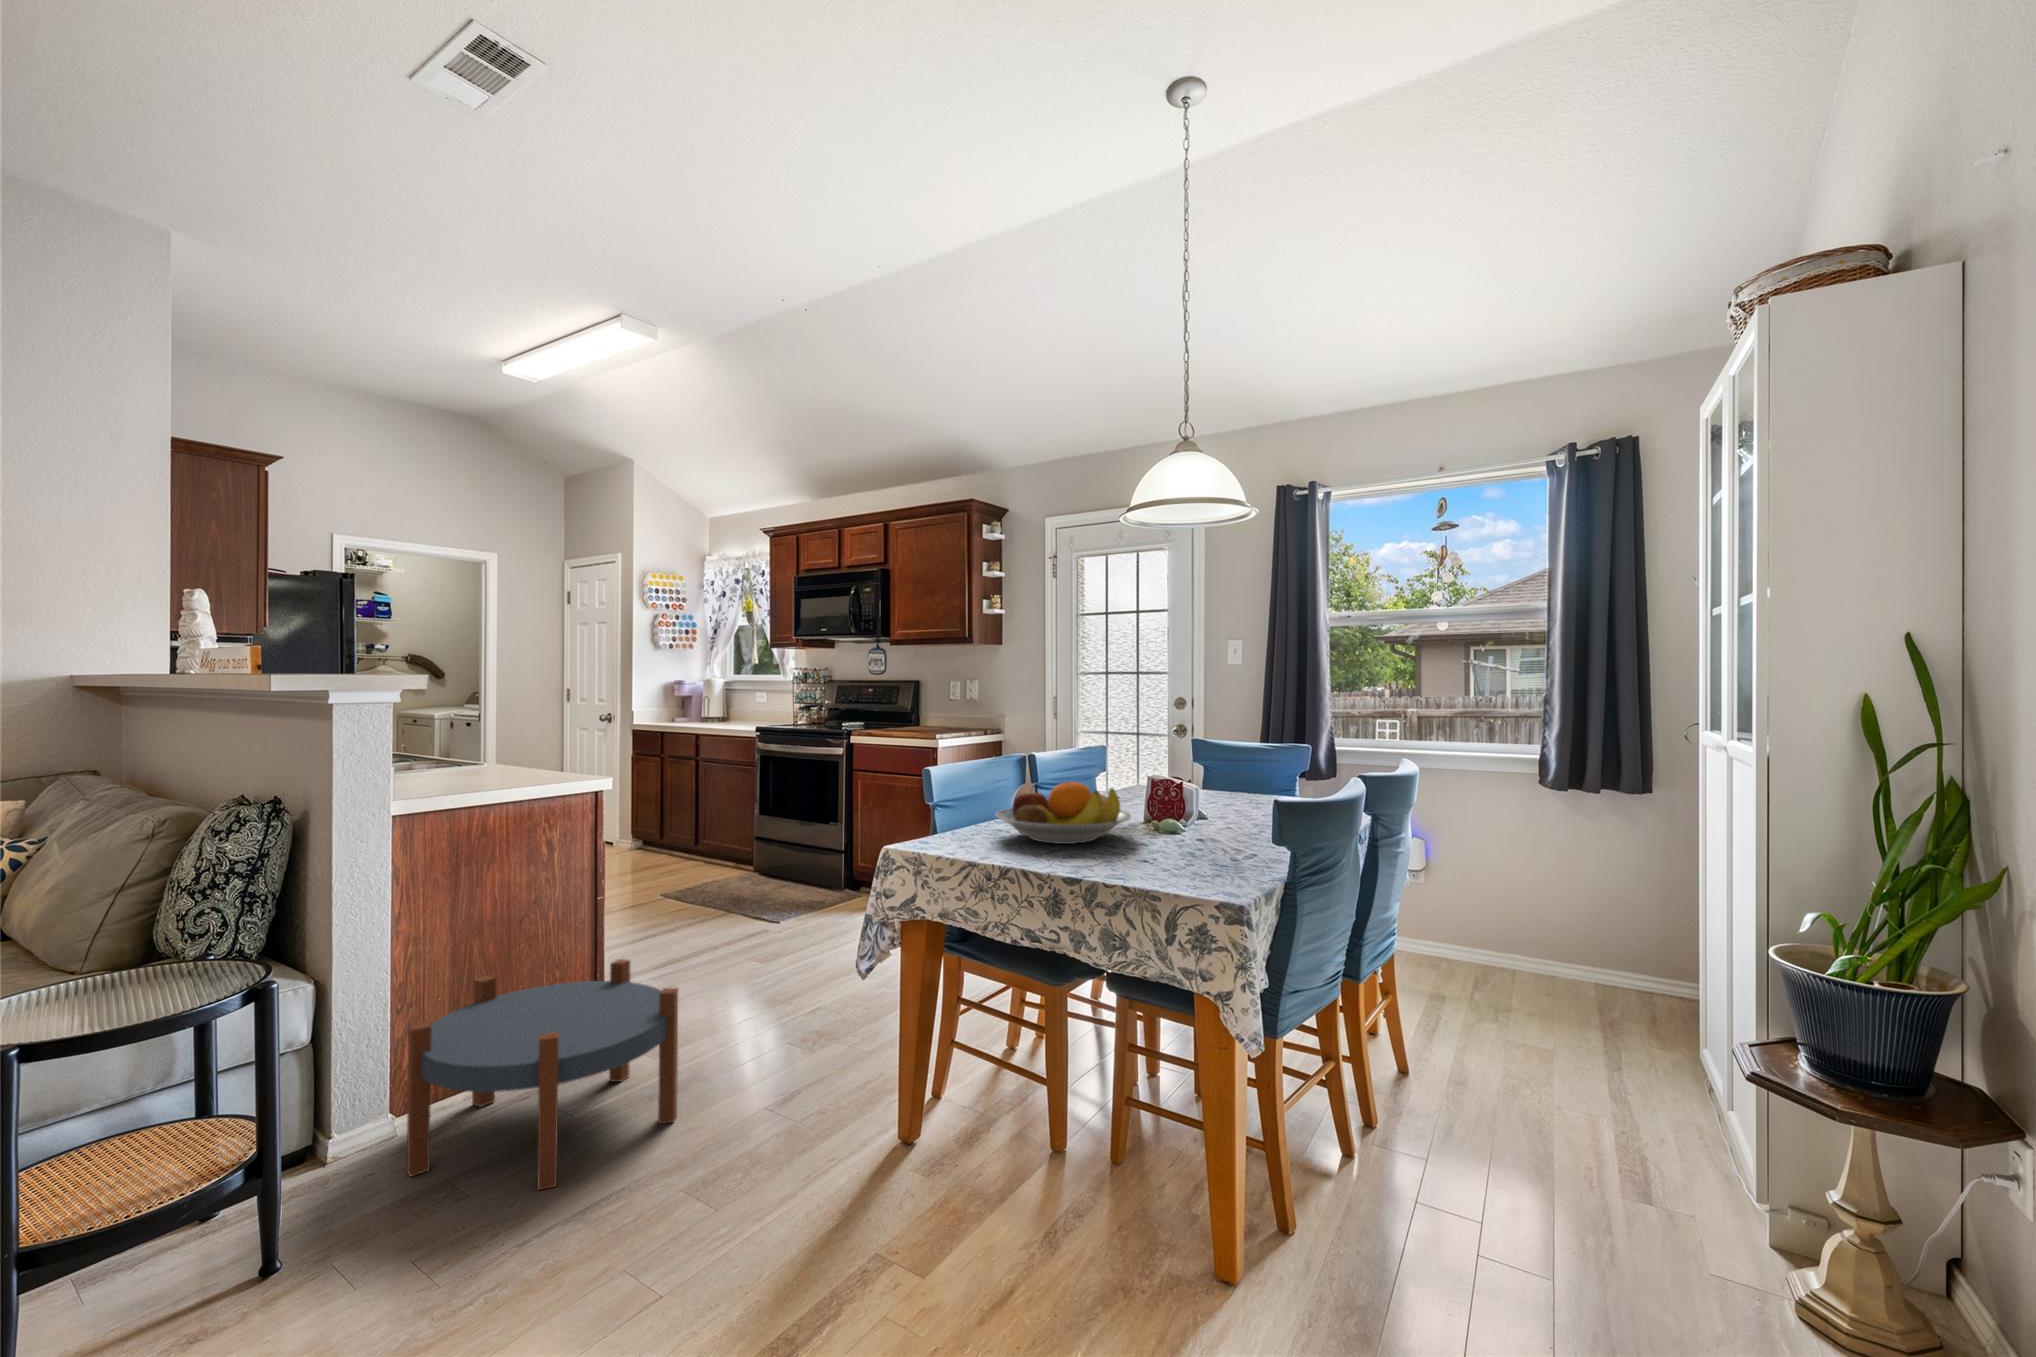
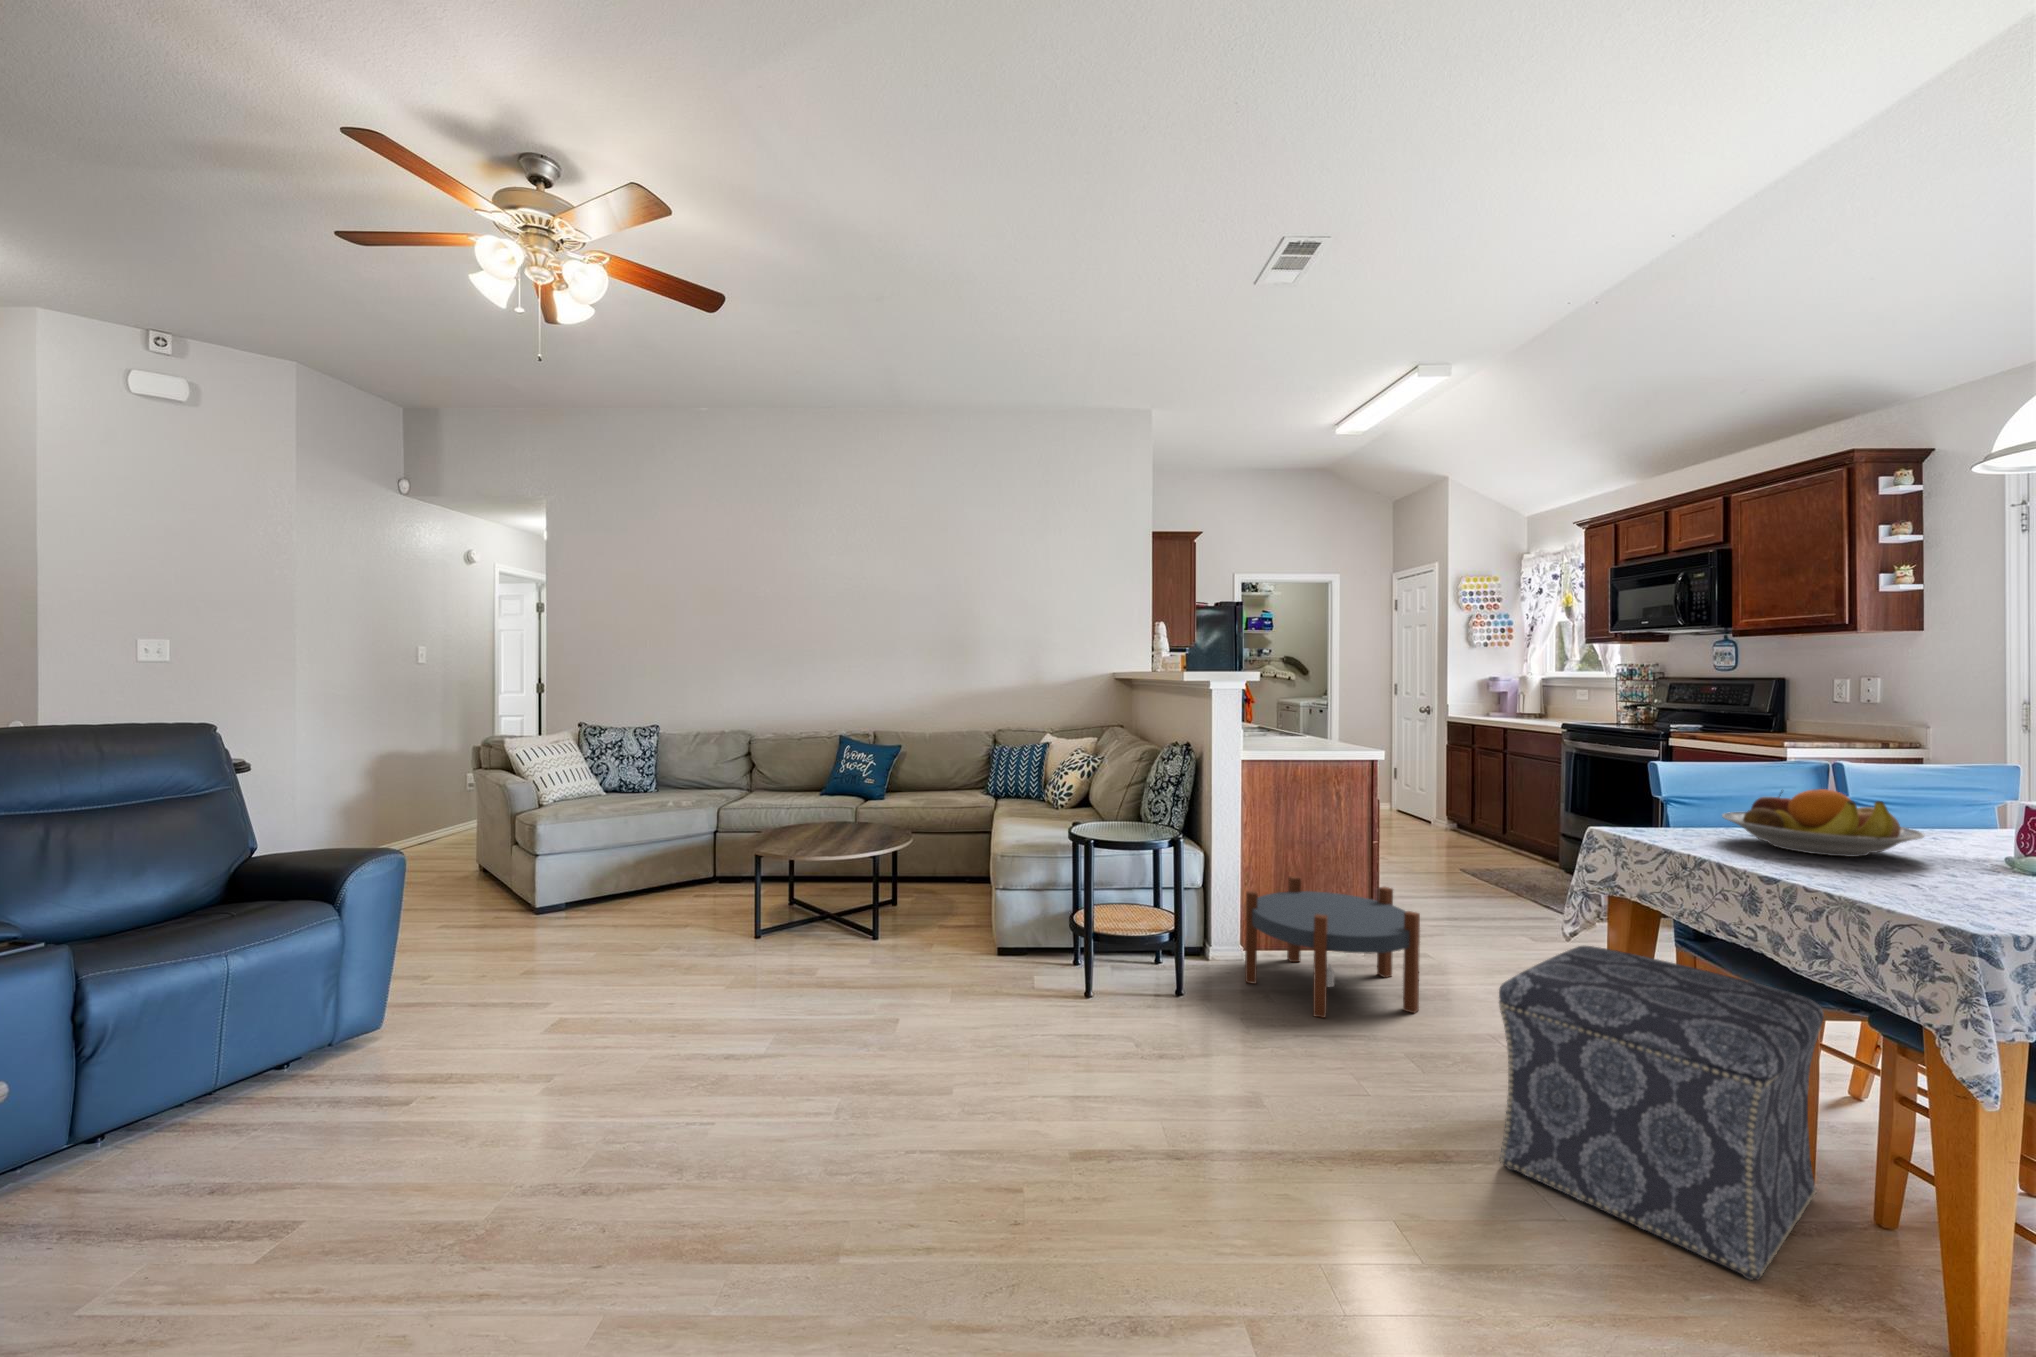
ottoman: none [843,983,1109,1312] -> present [1499,946,1824,1280]

